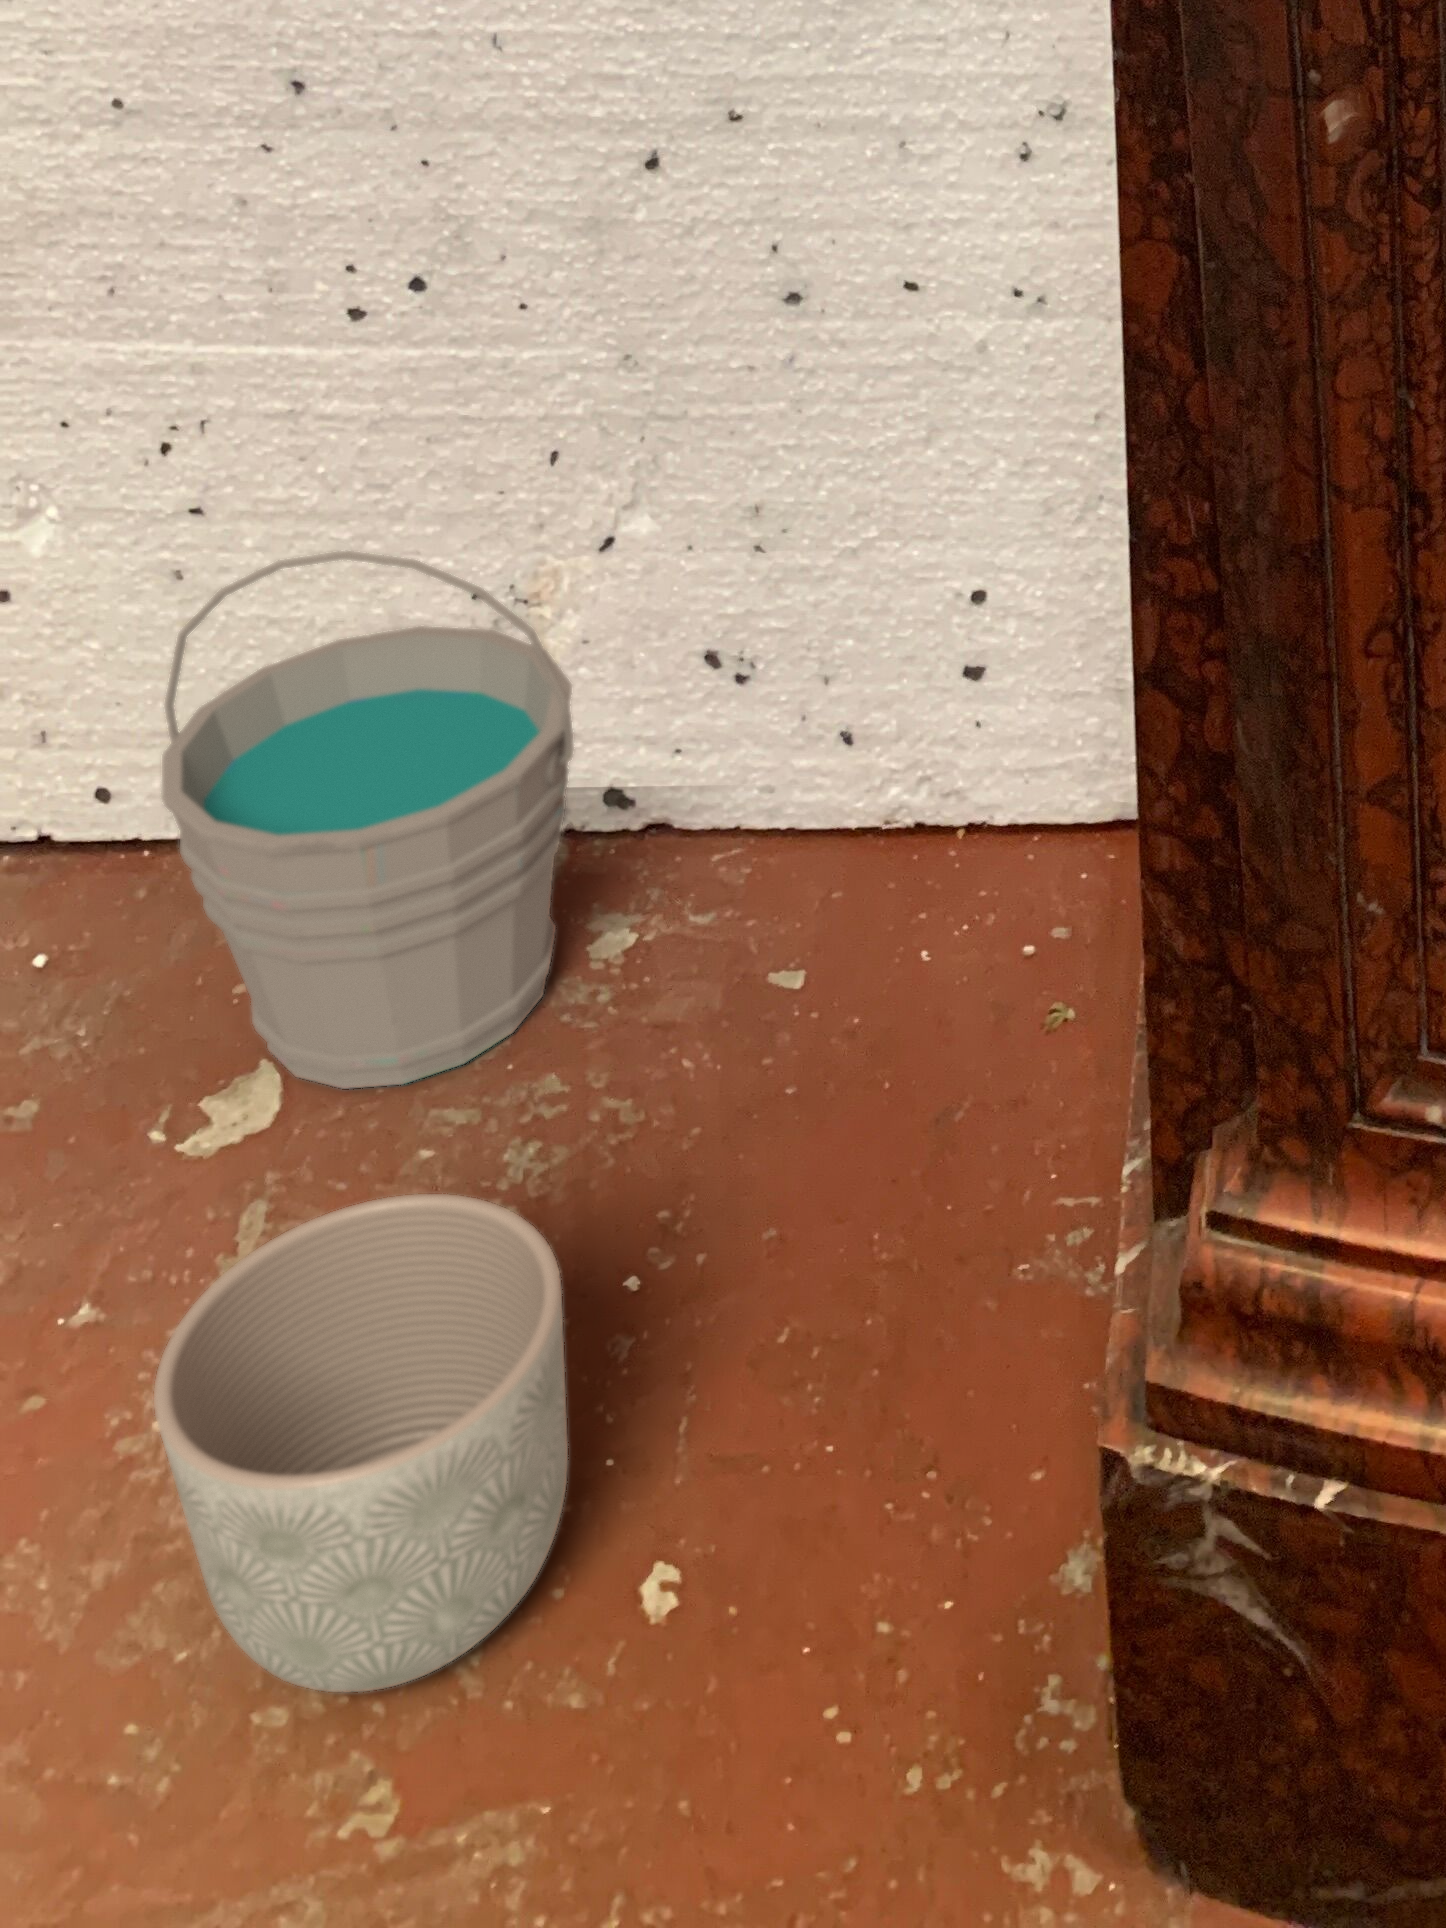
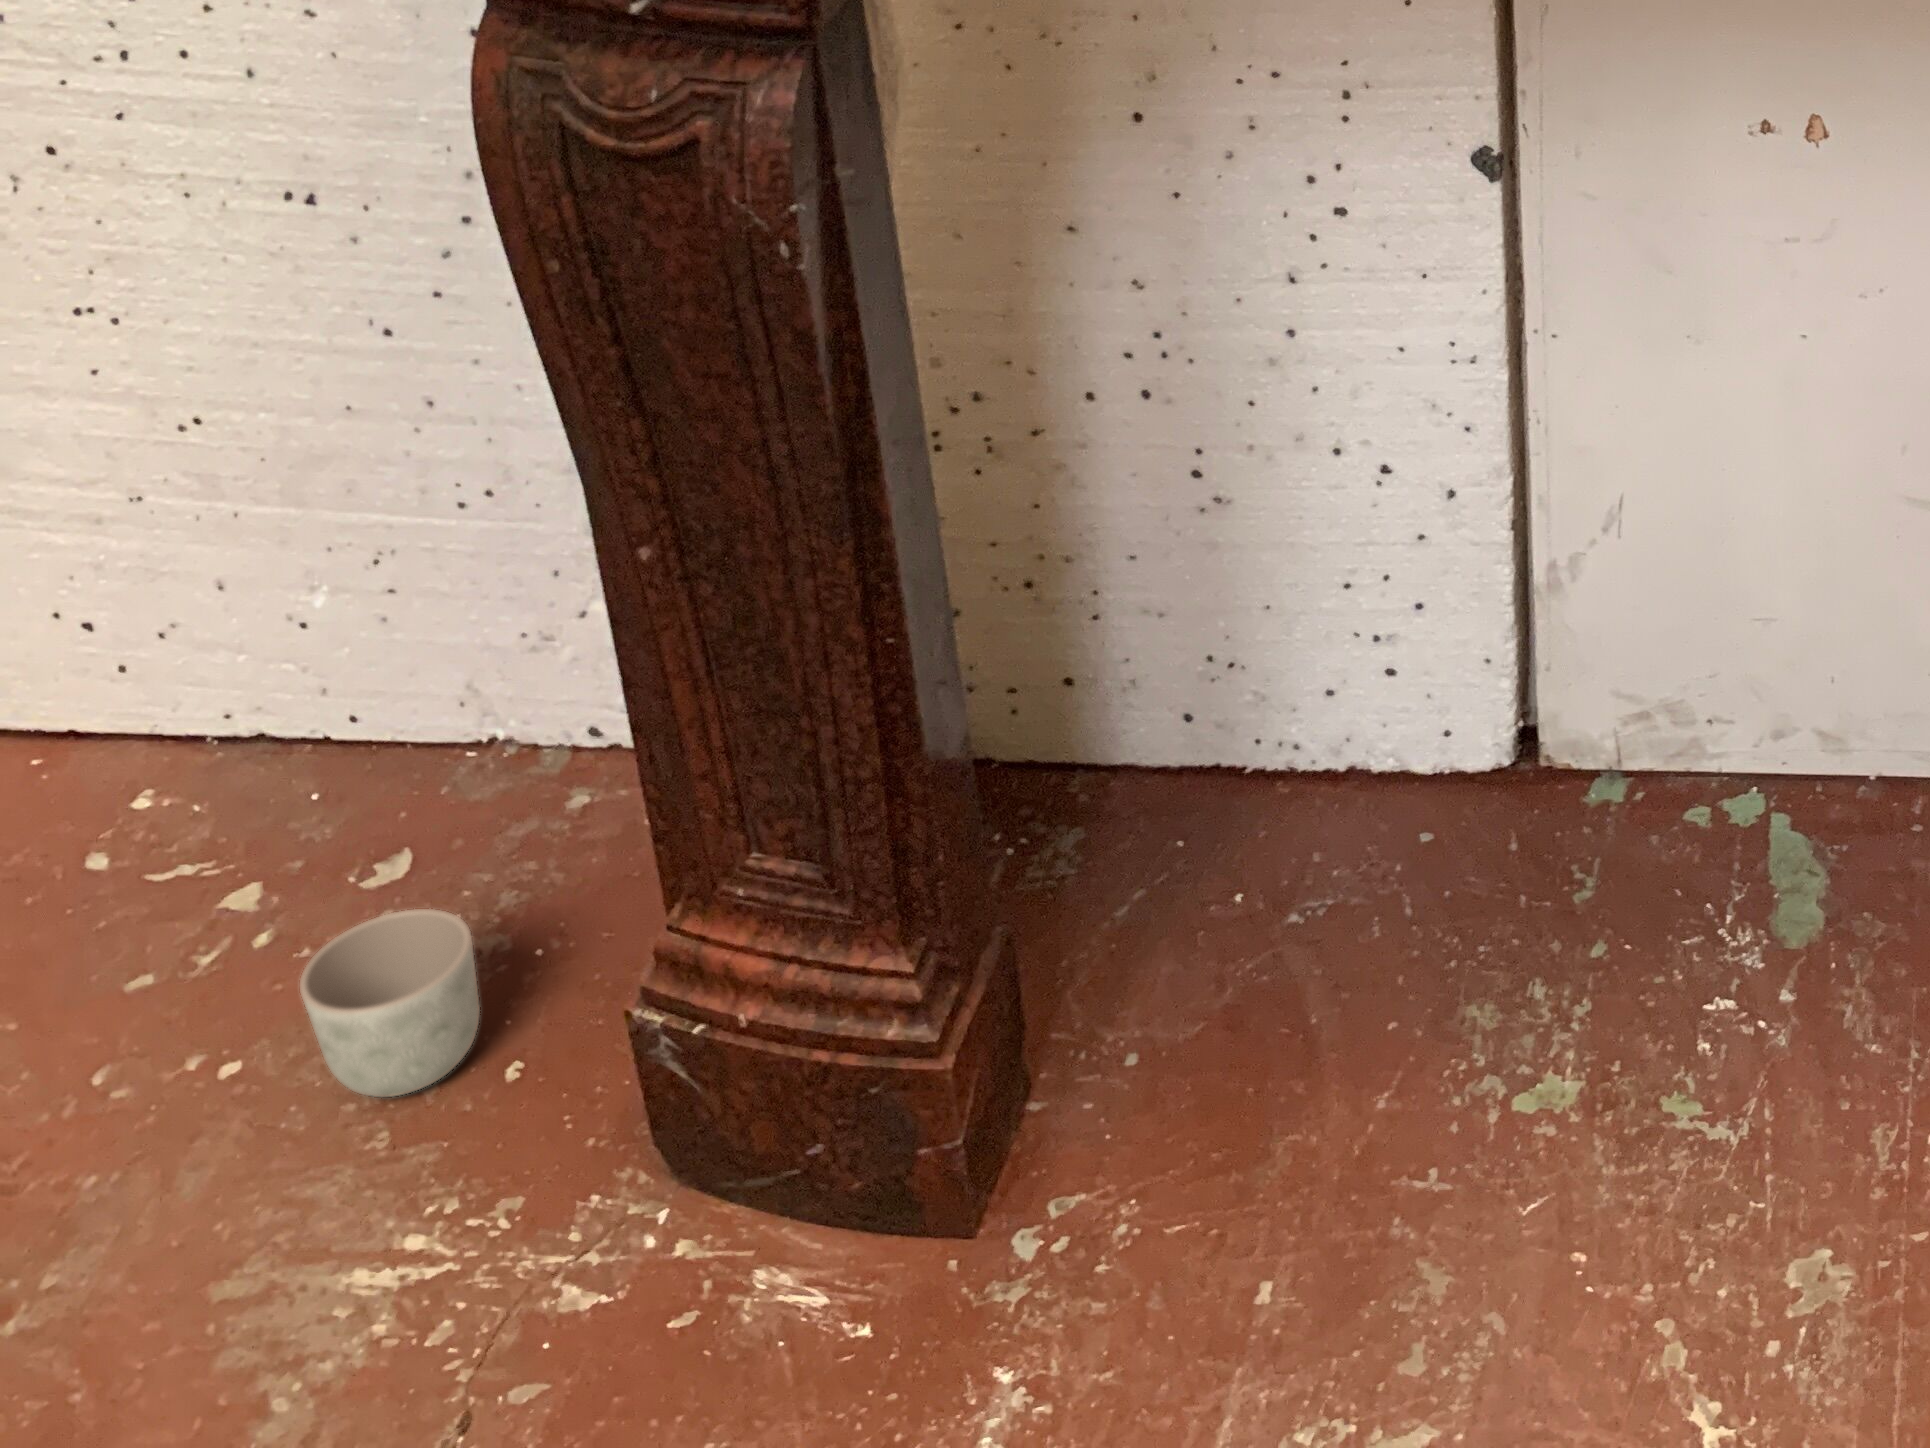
bucket: present [161,551,573,1089] -> none [351,625,554,864]

